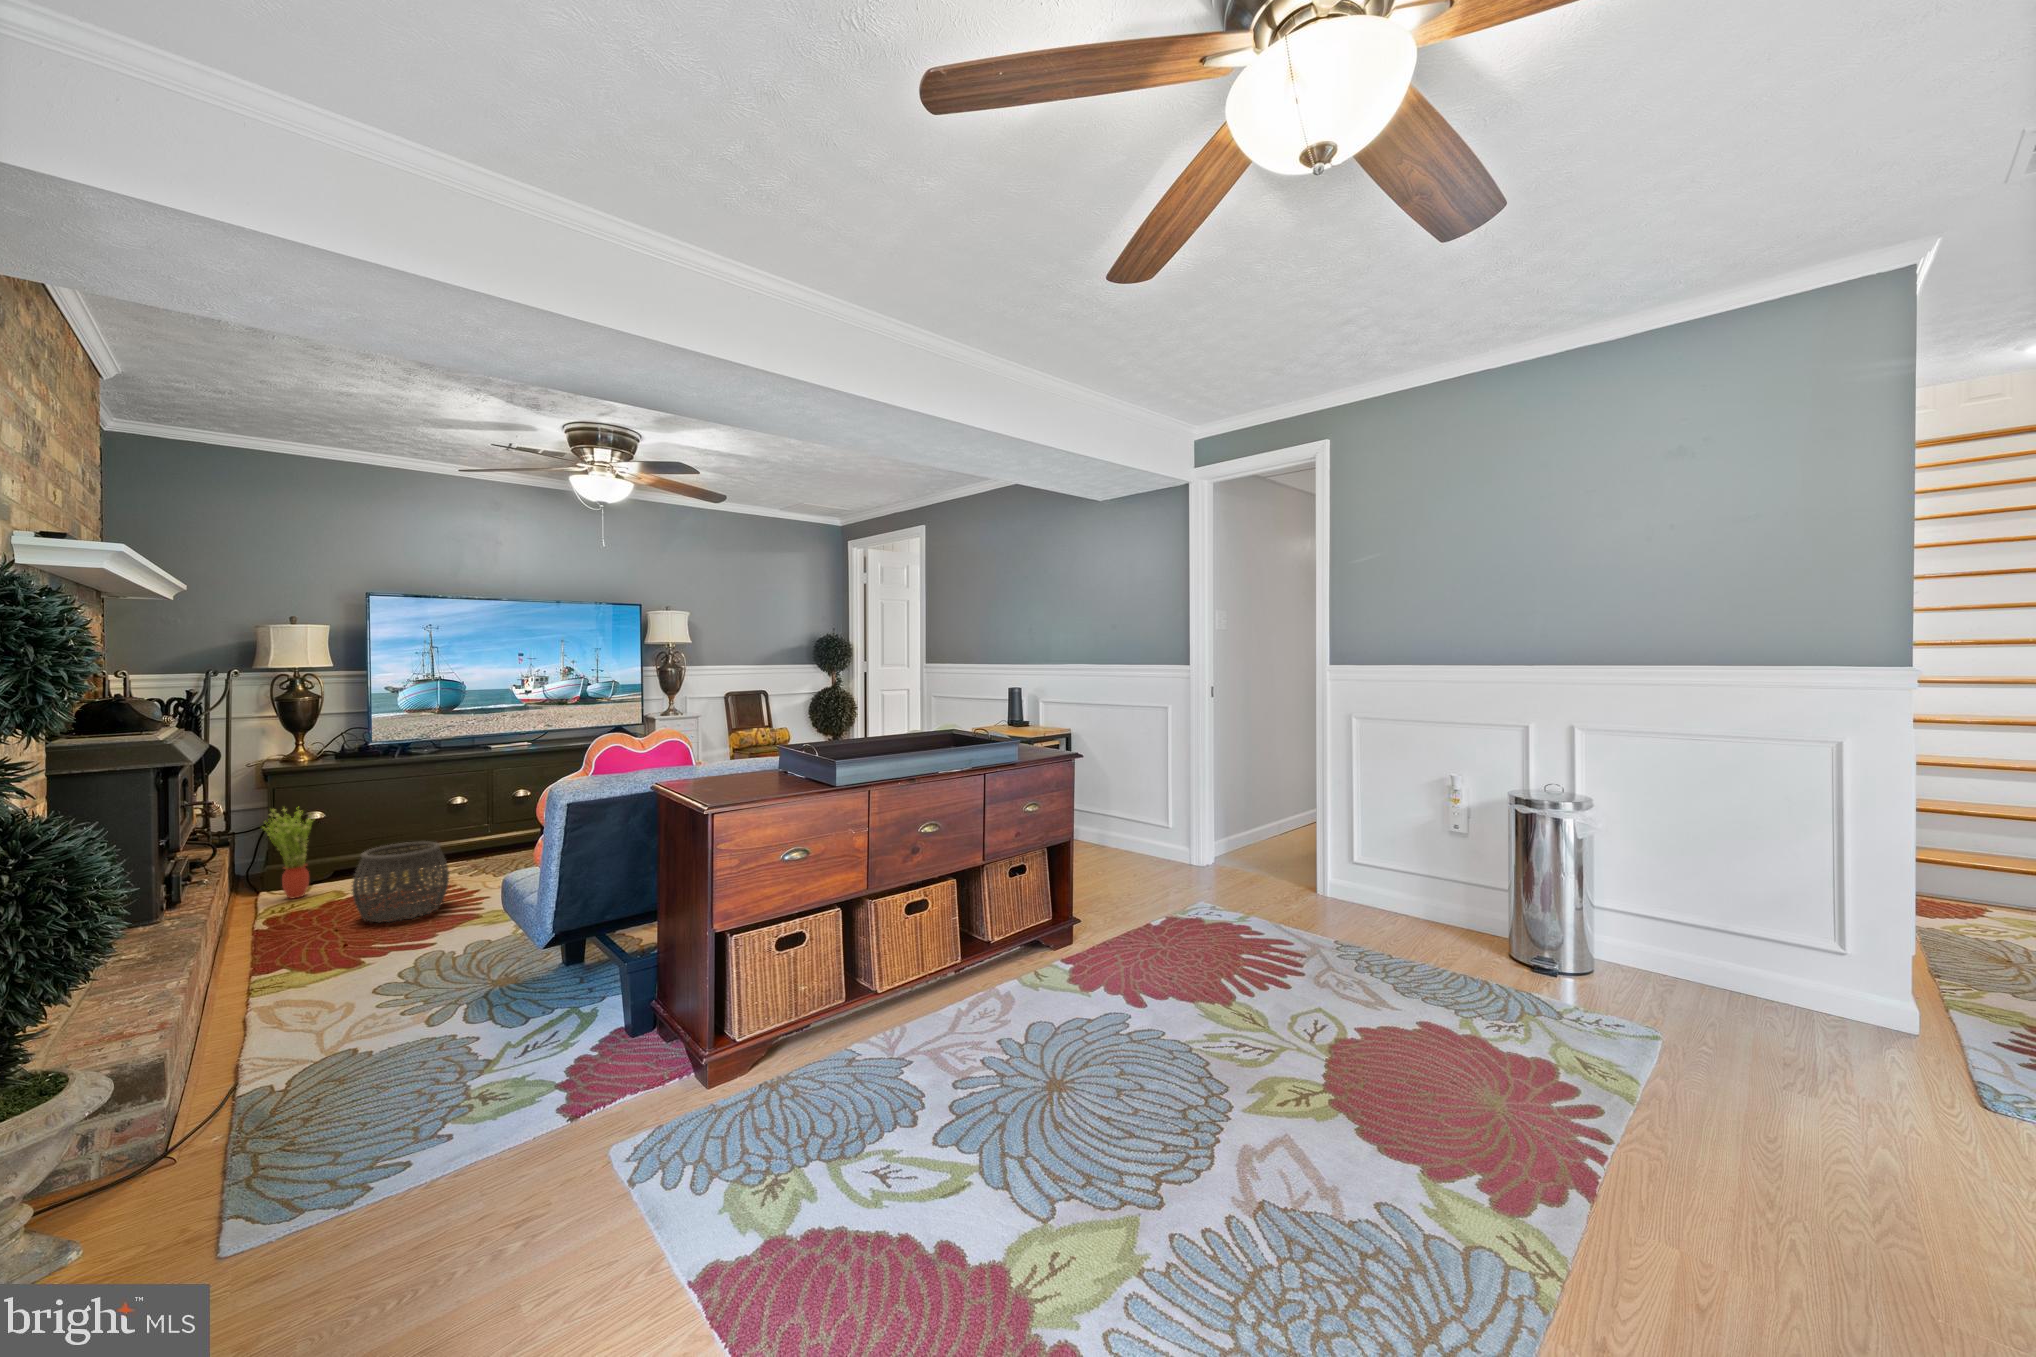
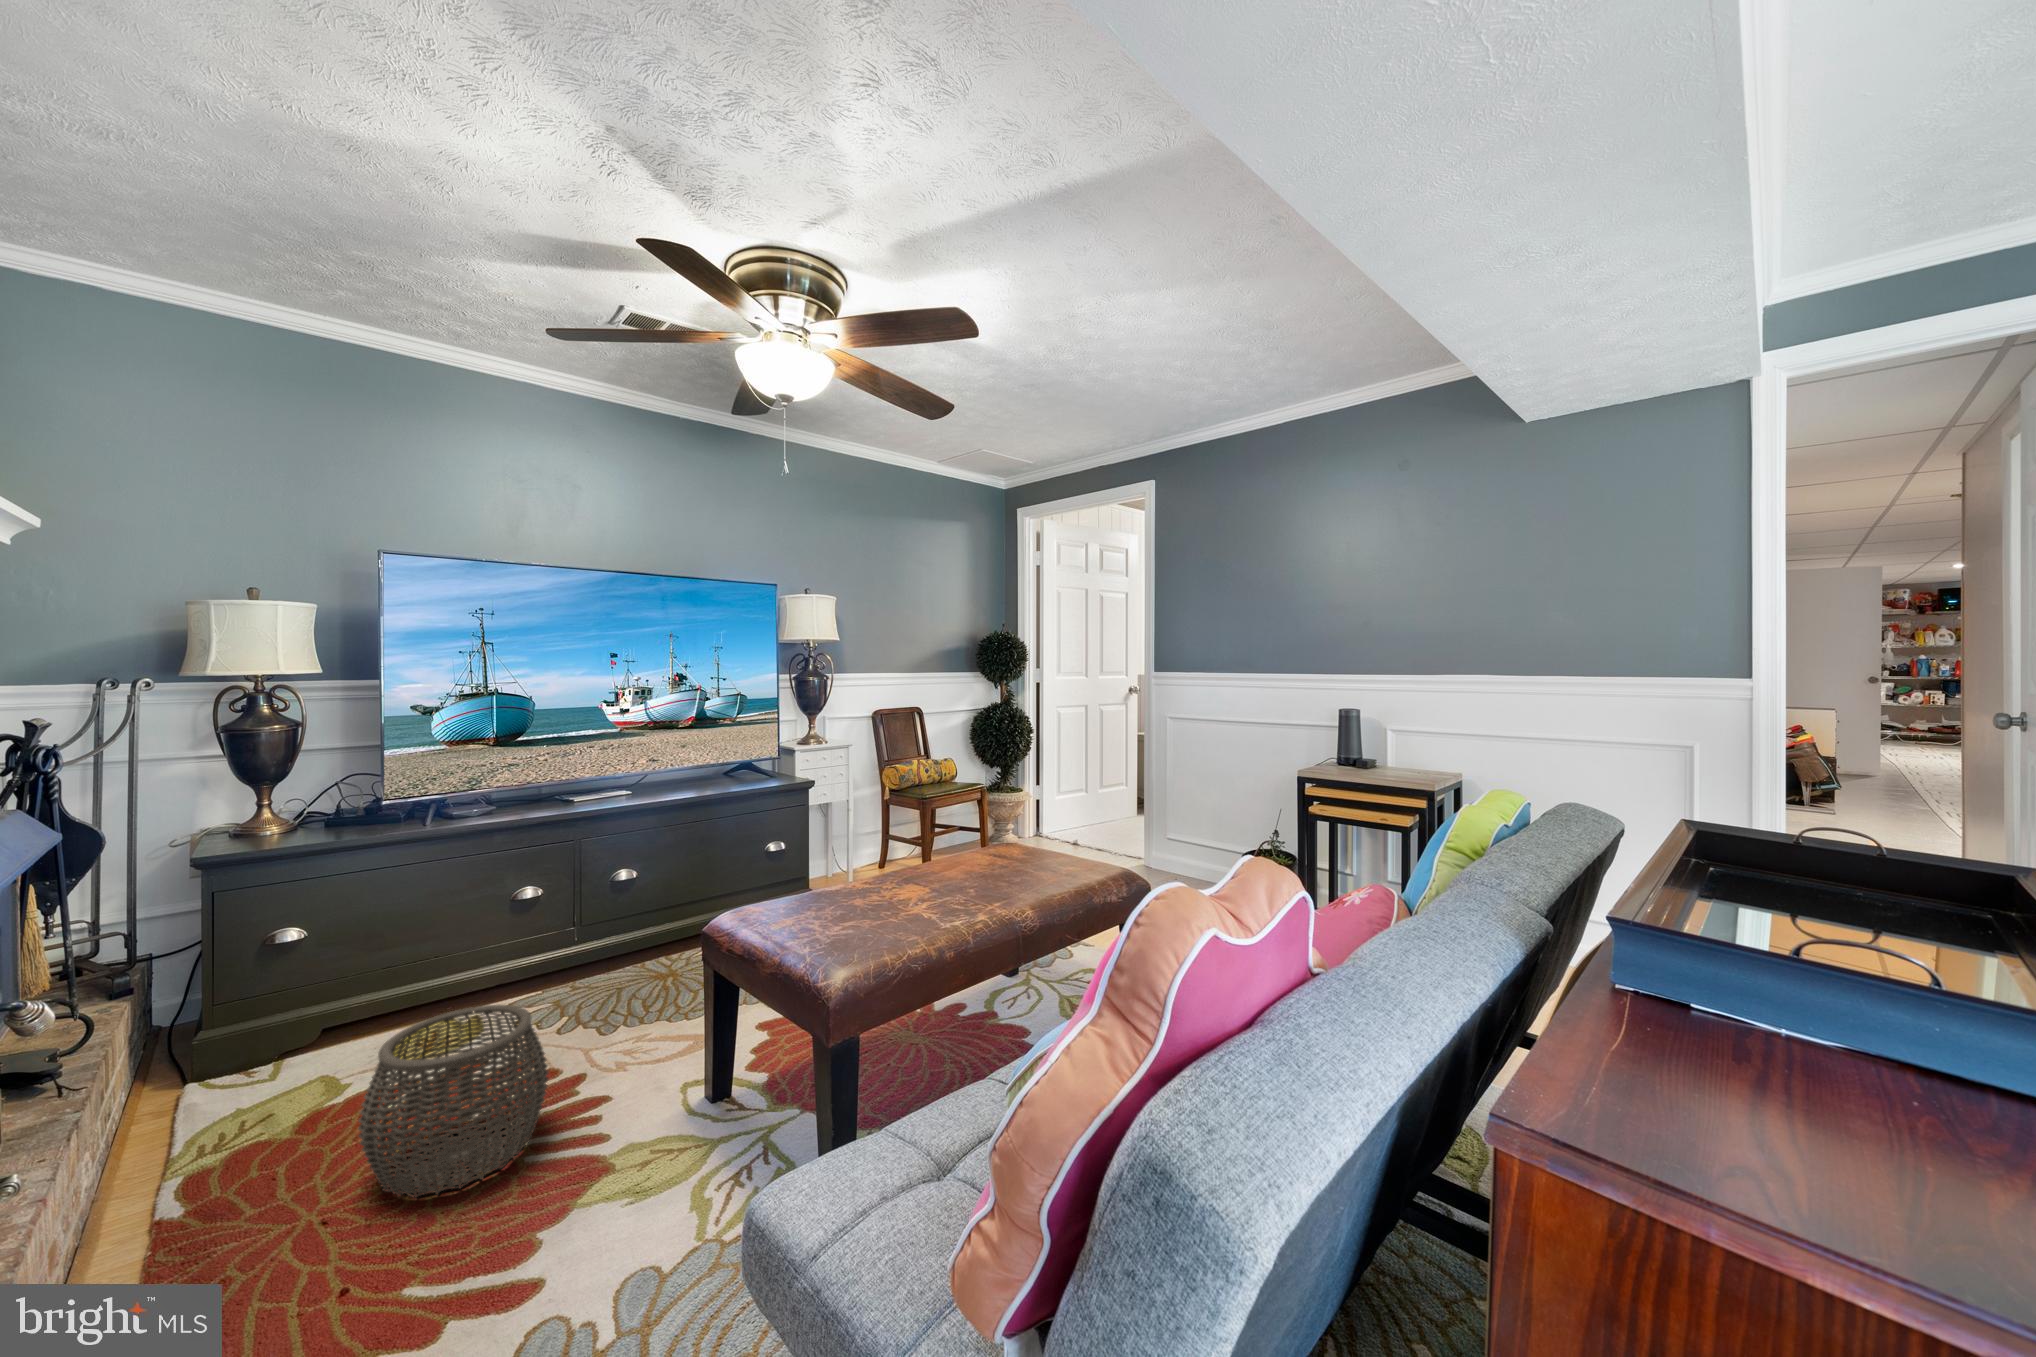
potted plant: present [263,809,315,898] -> none [180,931,291,1107]

